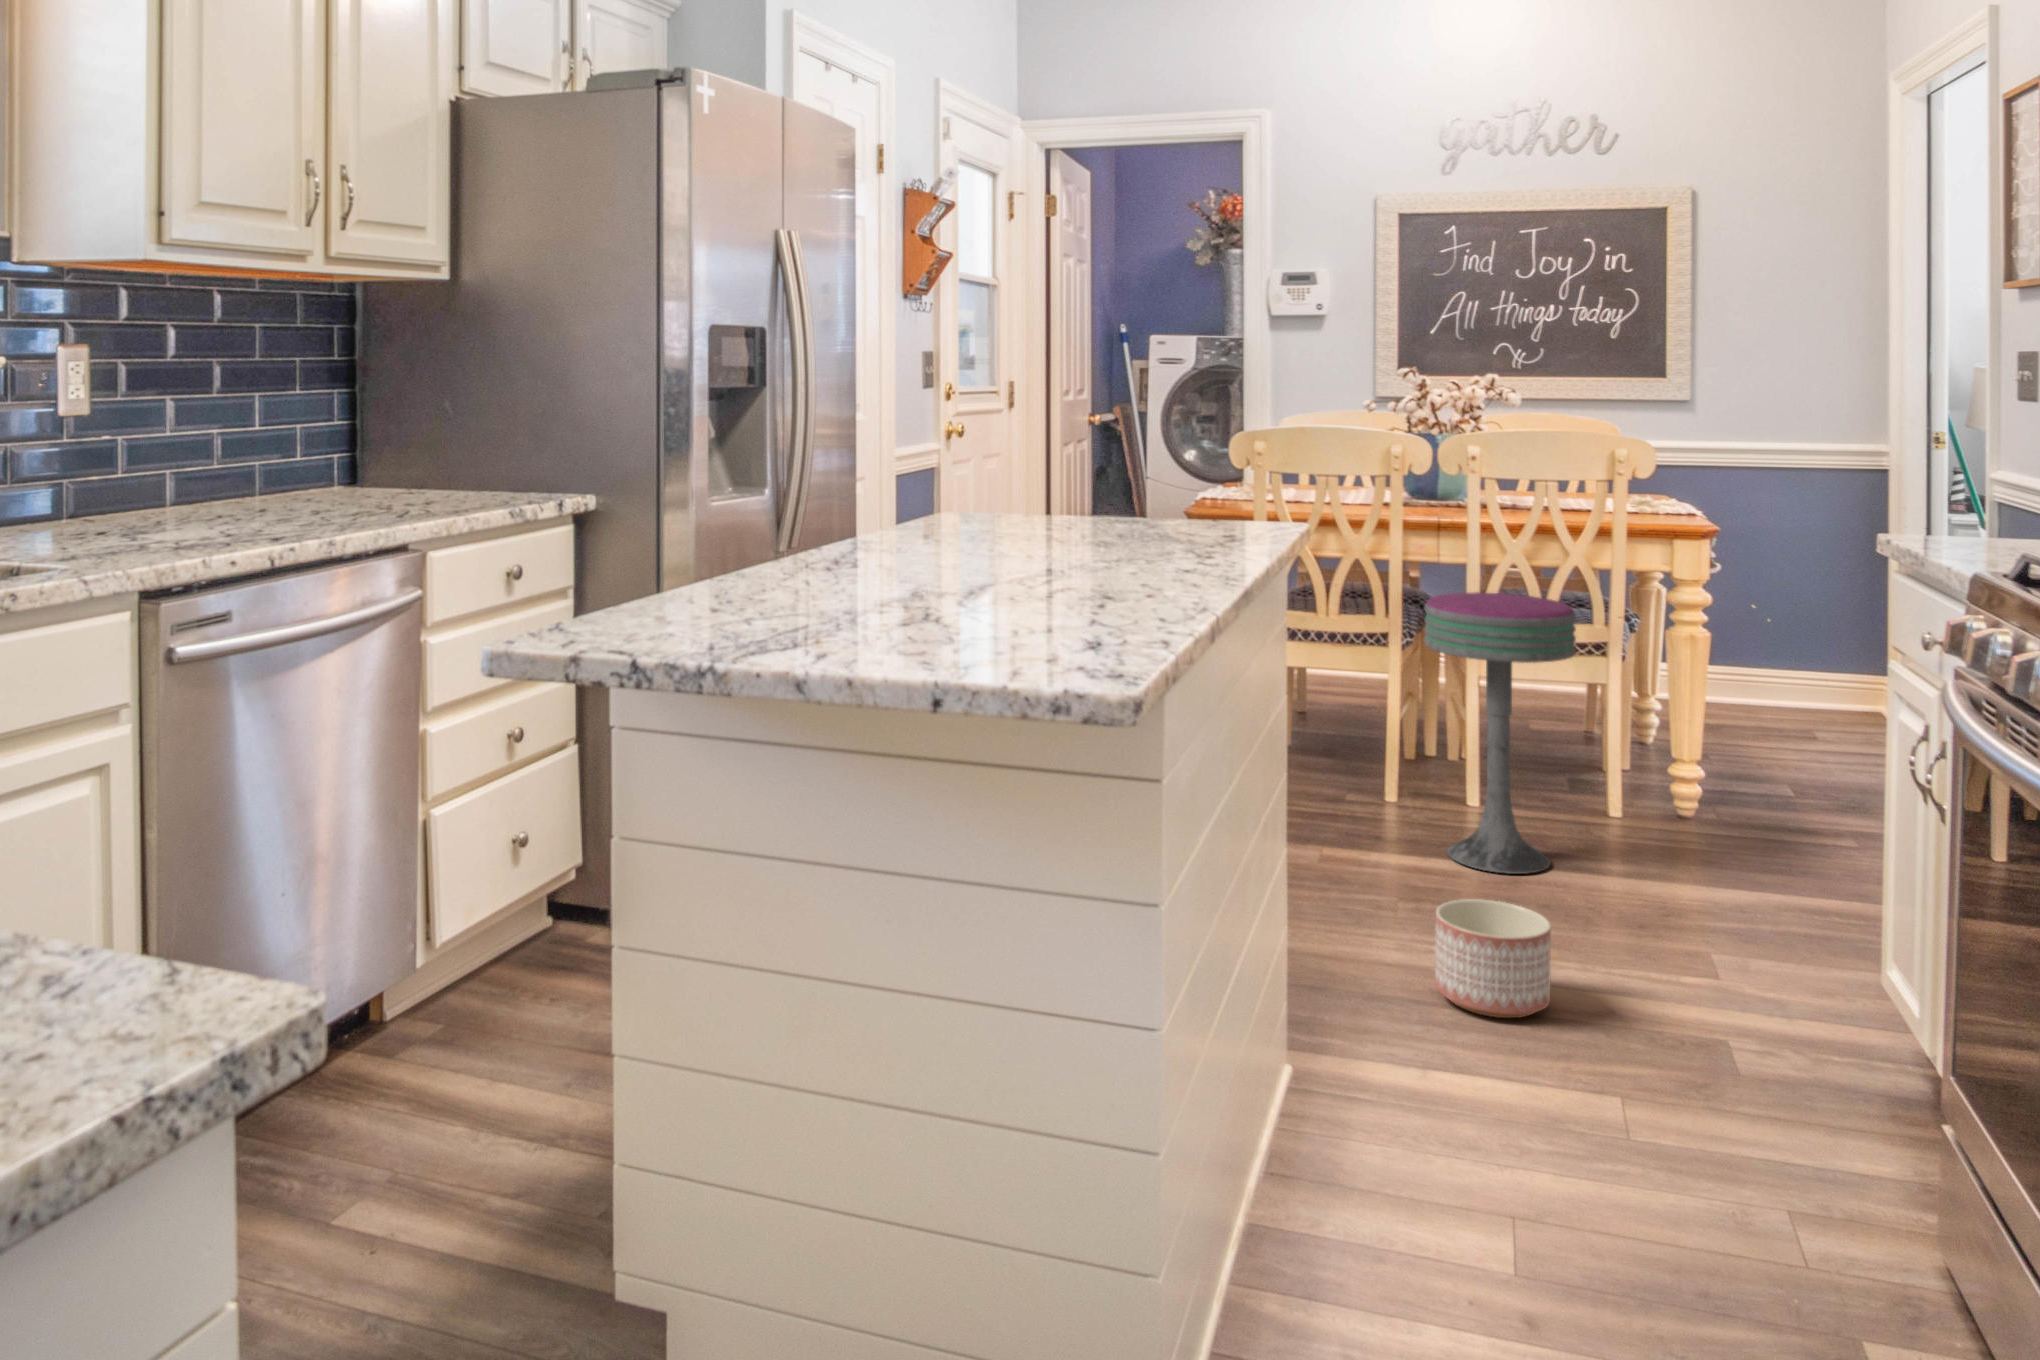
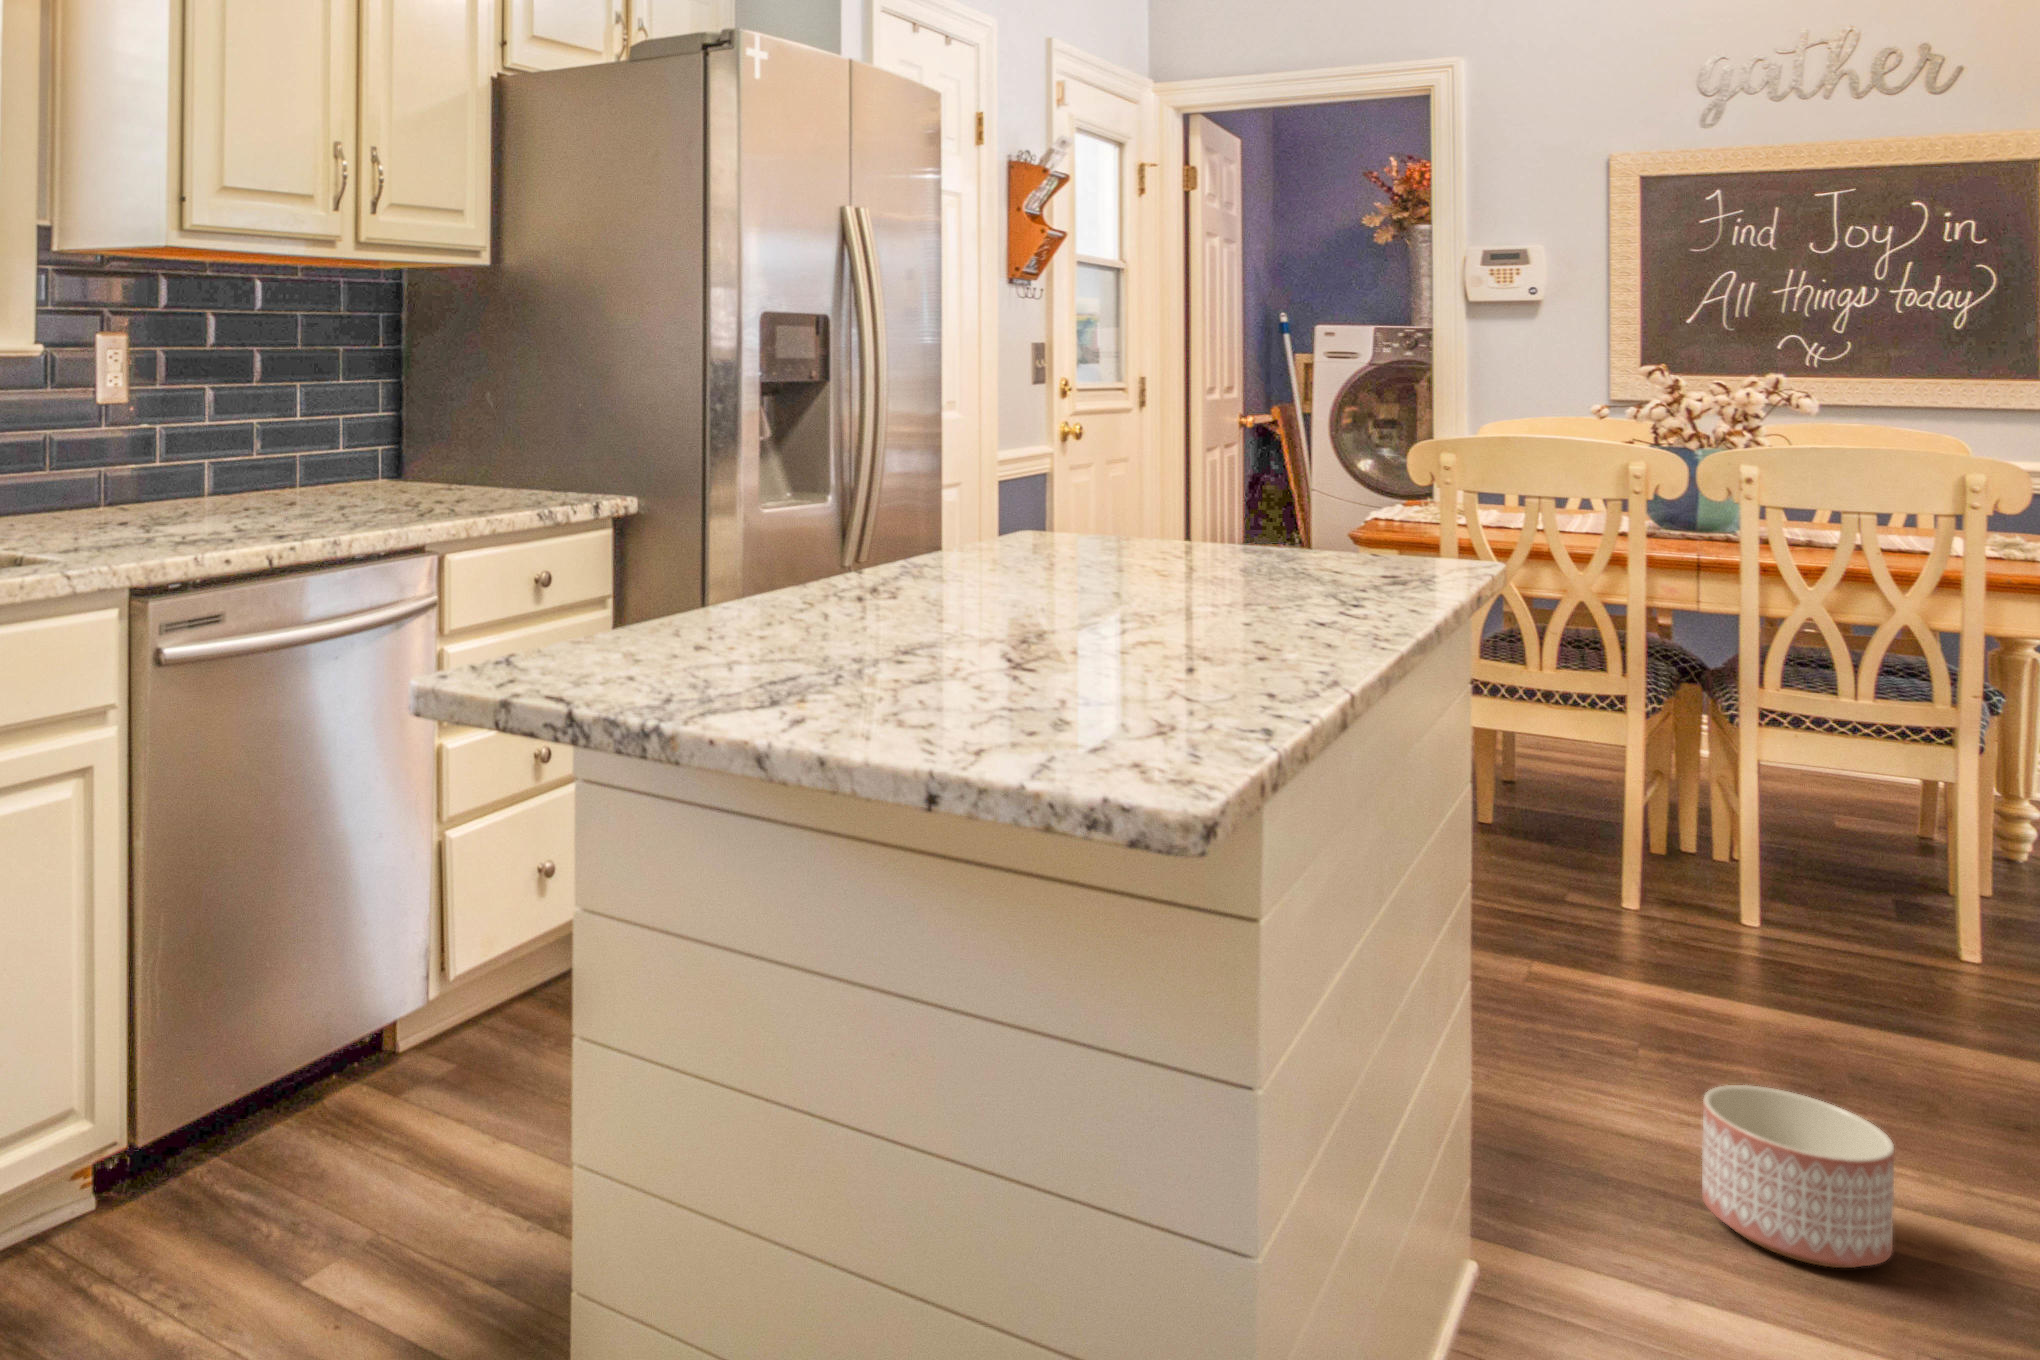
bar stool: present [1424,592,1576,874] -> none [1685,660,1929,1044]

